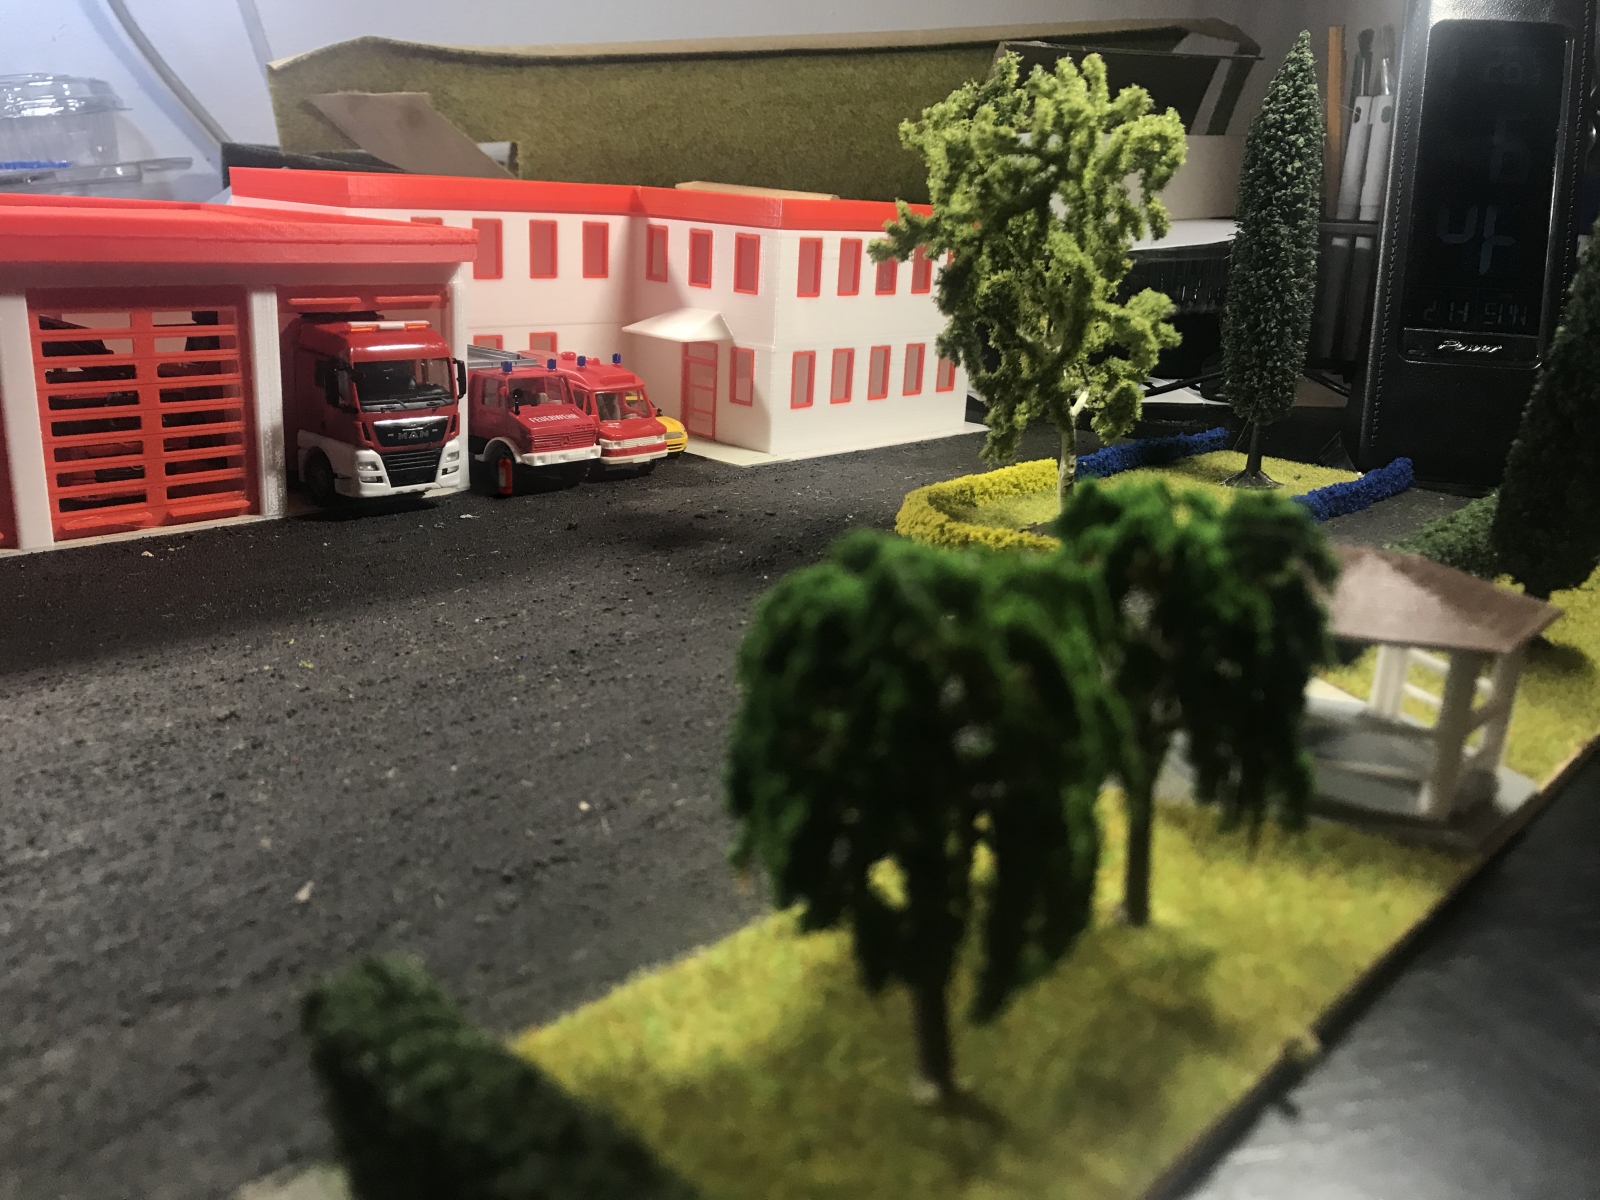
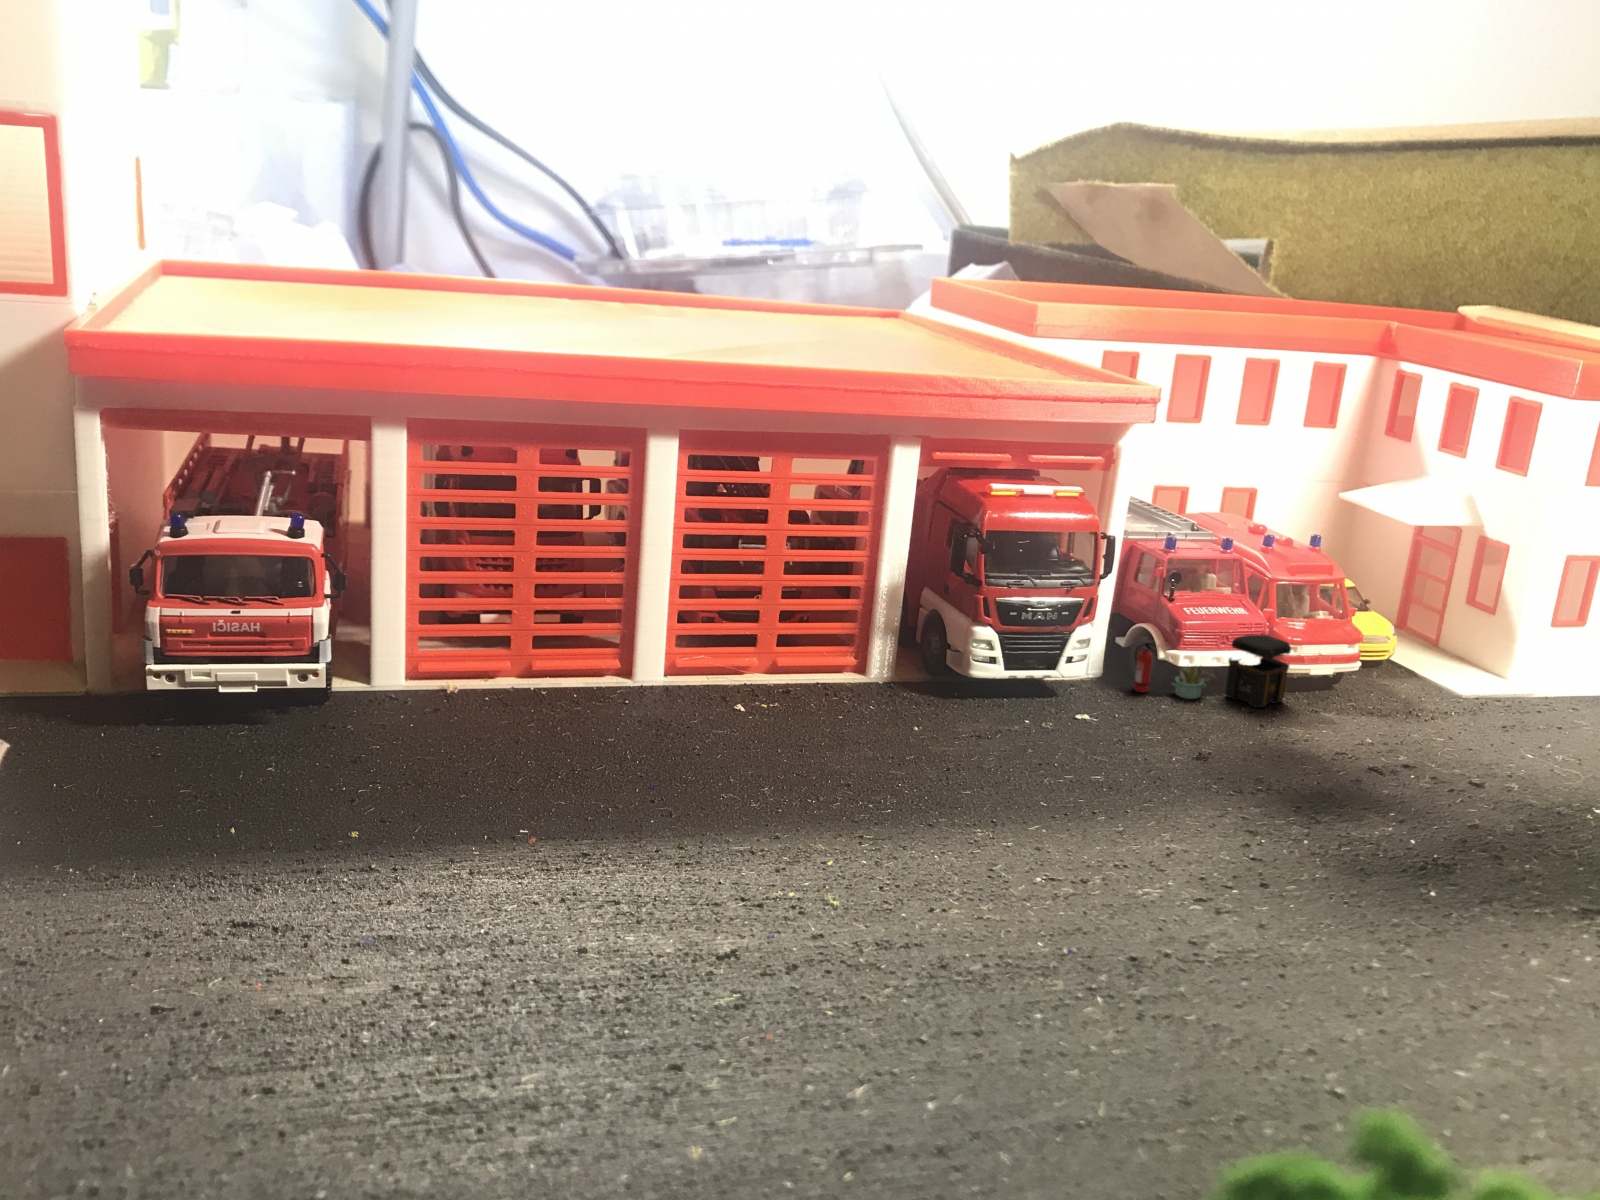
toolbox: none [572,433,619,492] -> present [1225,635,1291,708]
decorative plant: none [530,465,560,494] -> present [1173,667,1209,699]

